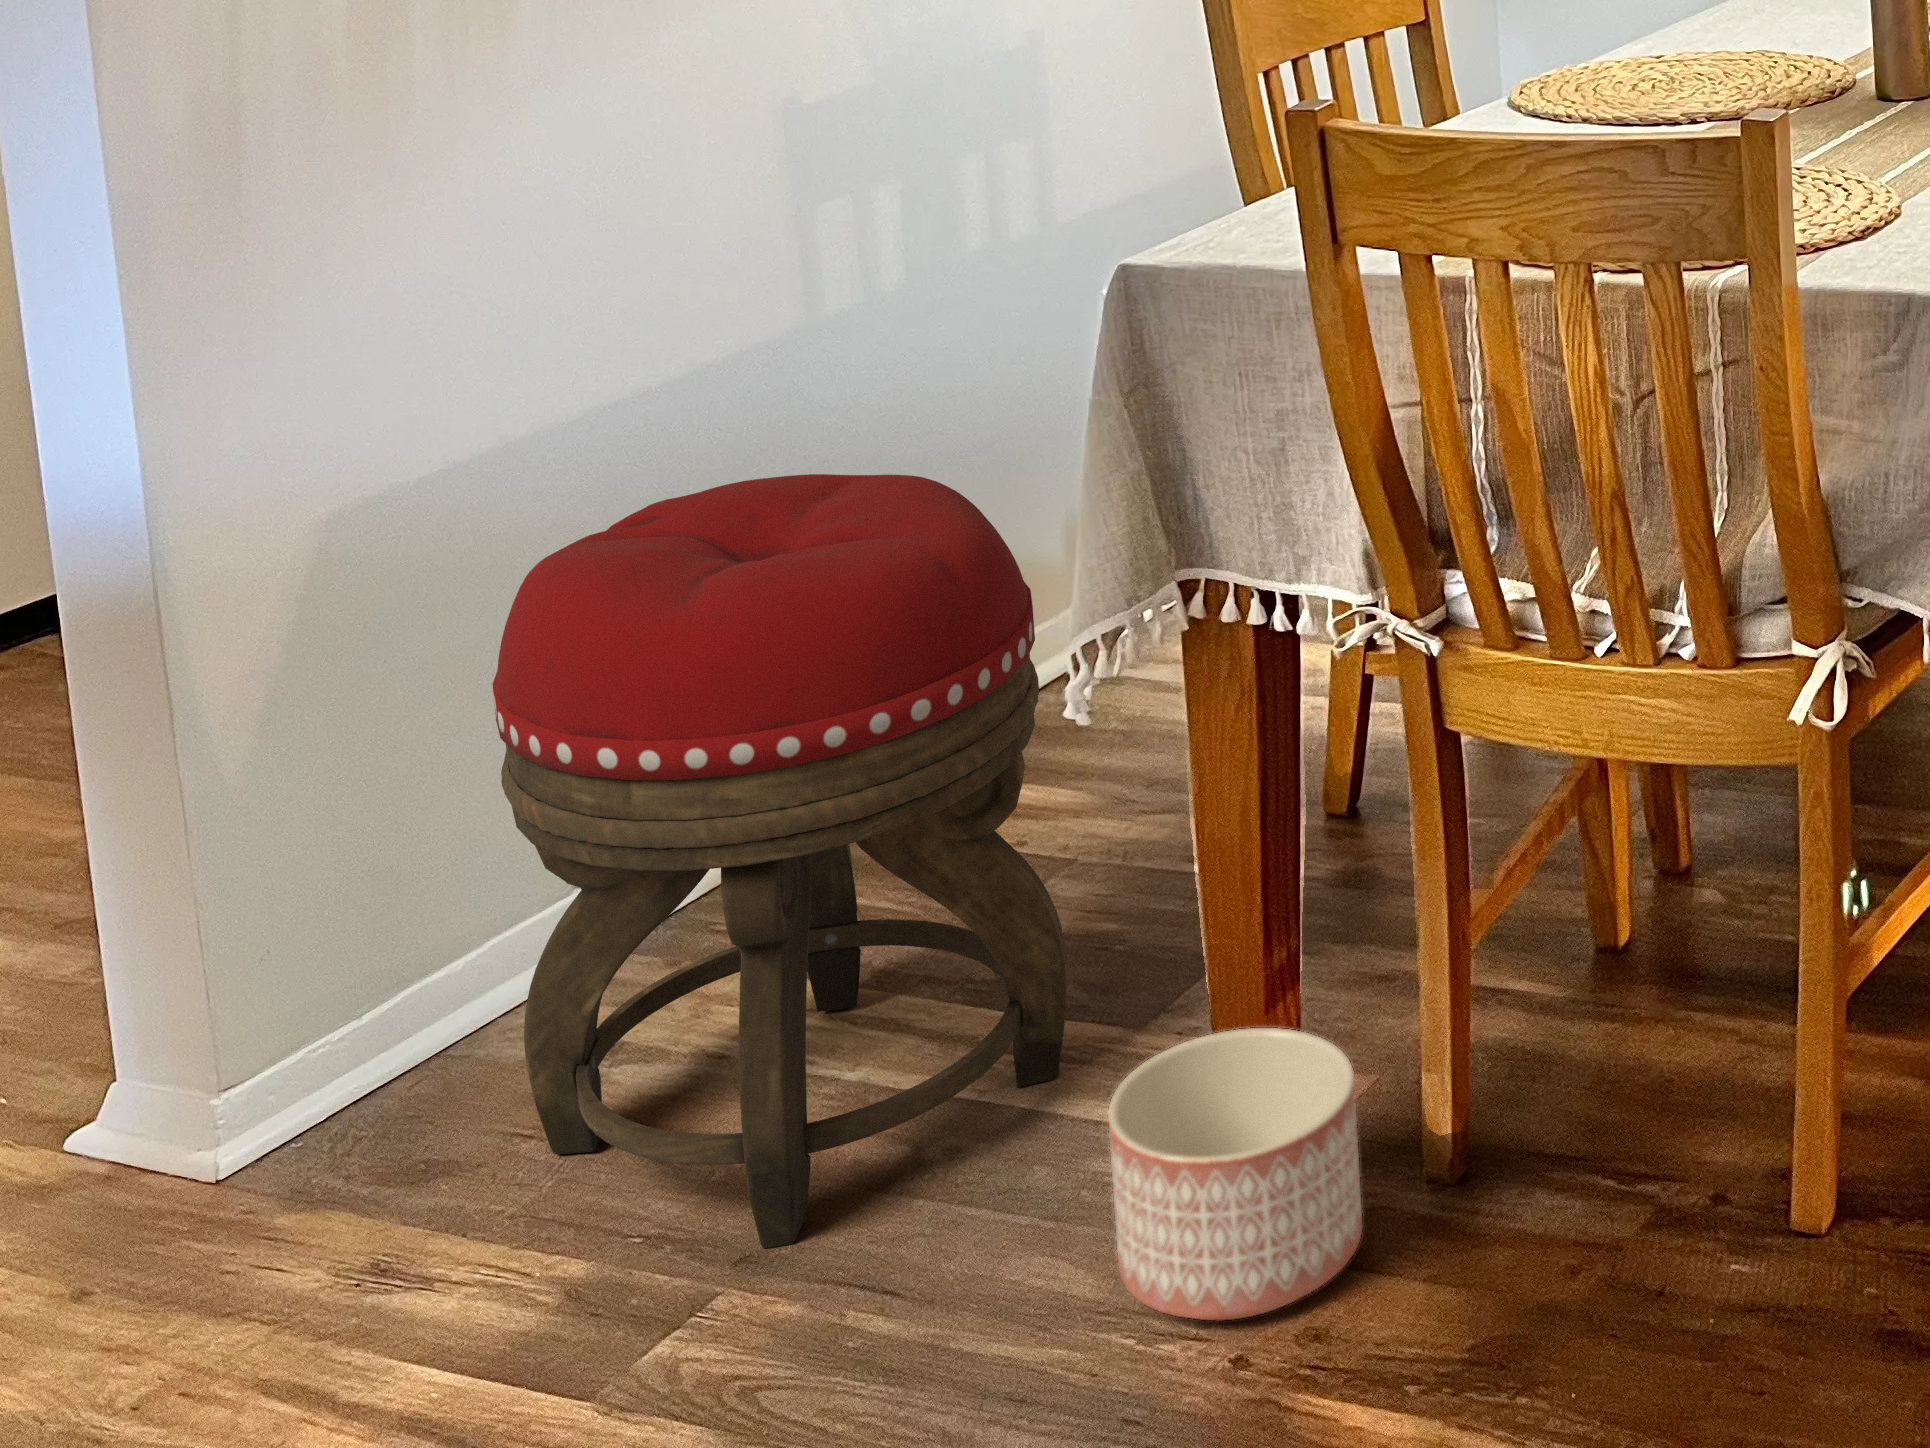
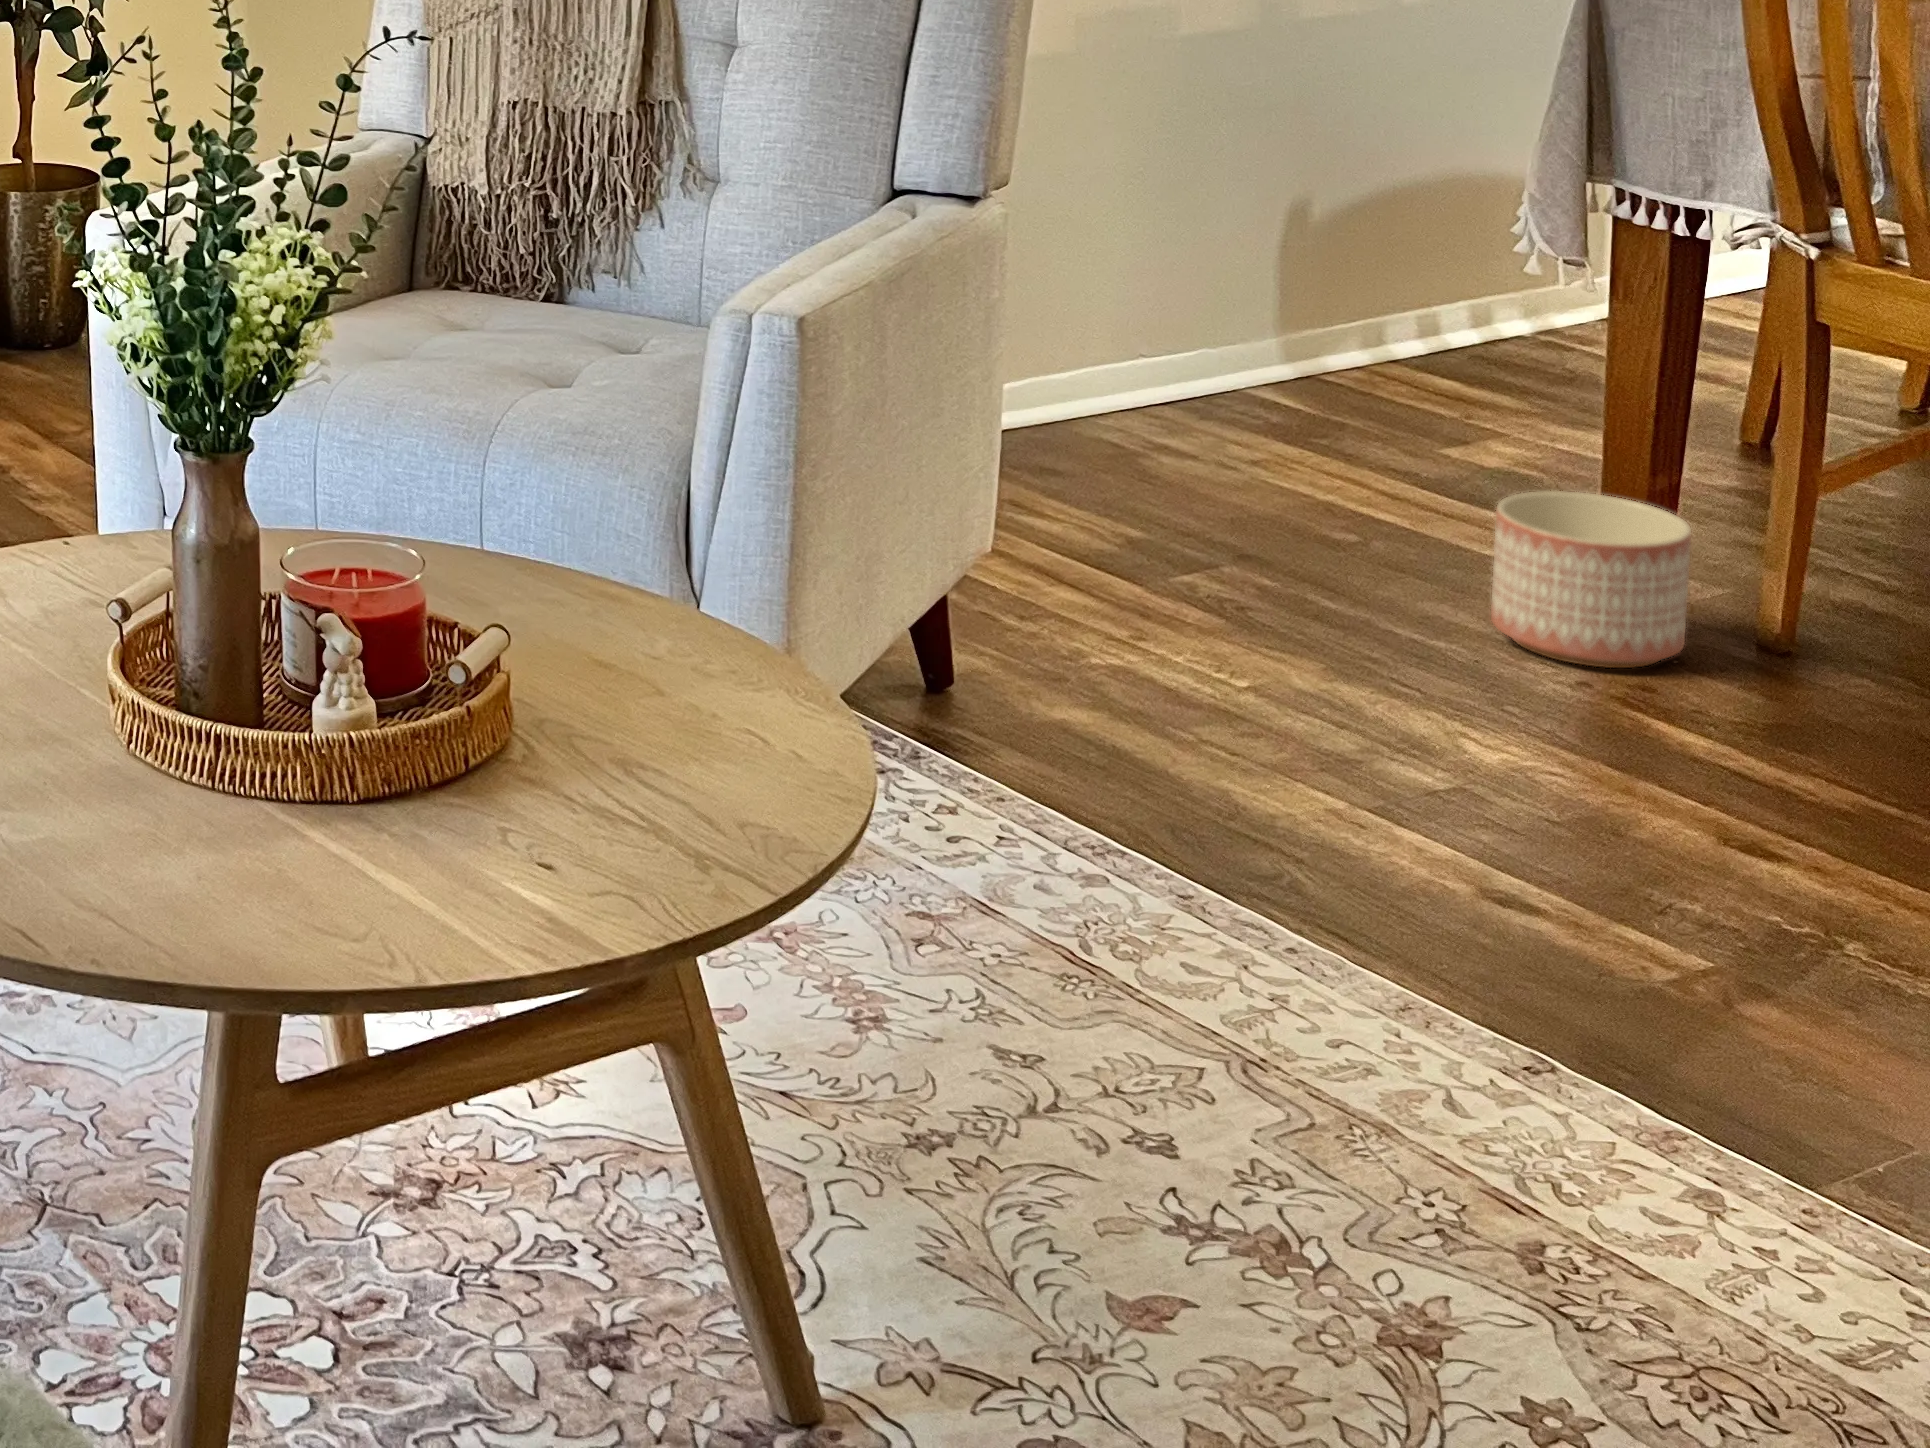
footstool: present [492,474,1067,1249] -> none [1104,79,1493,559]

